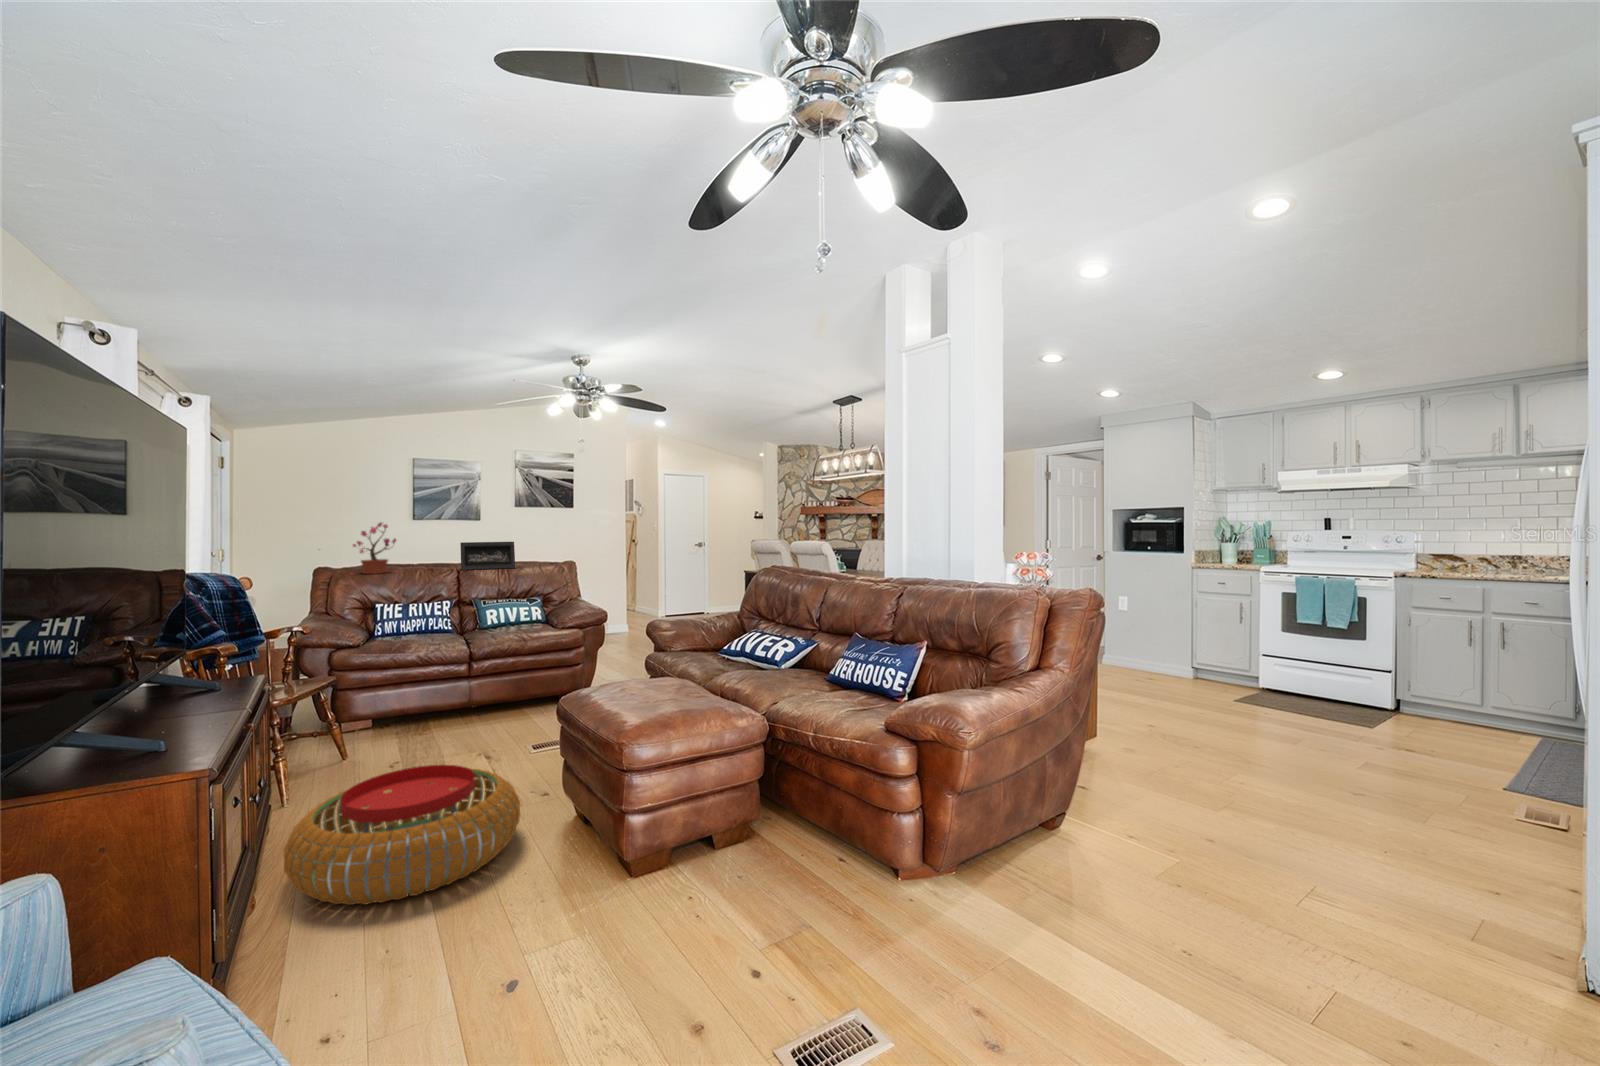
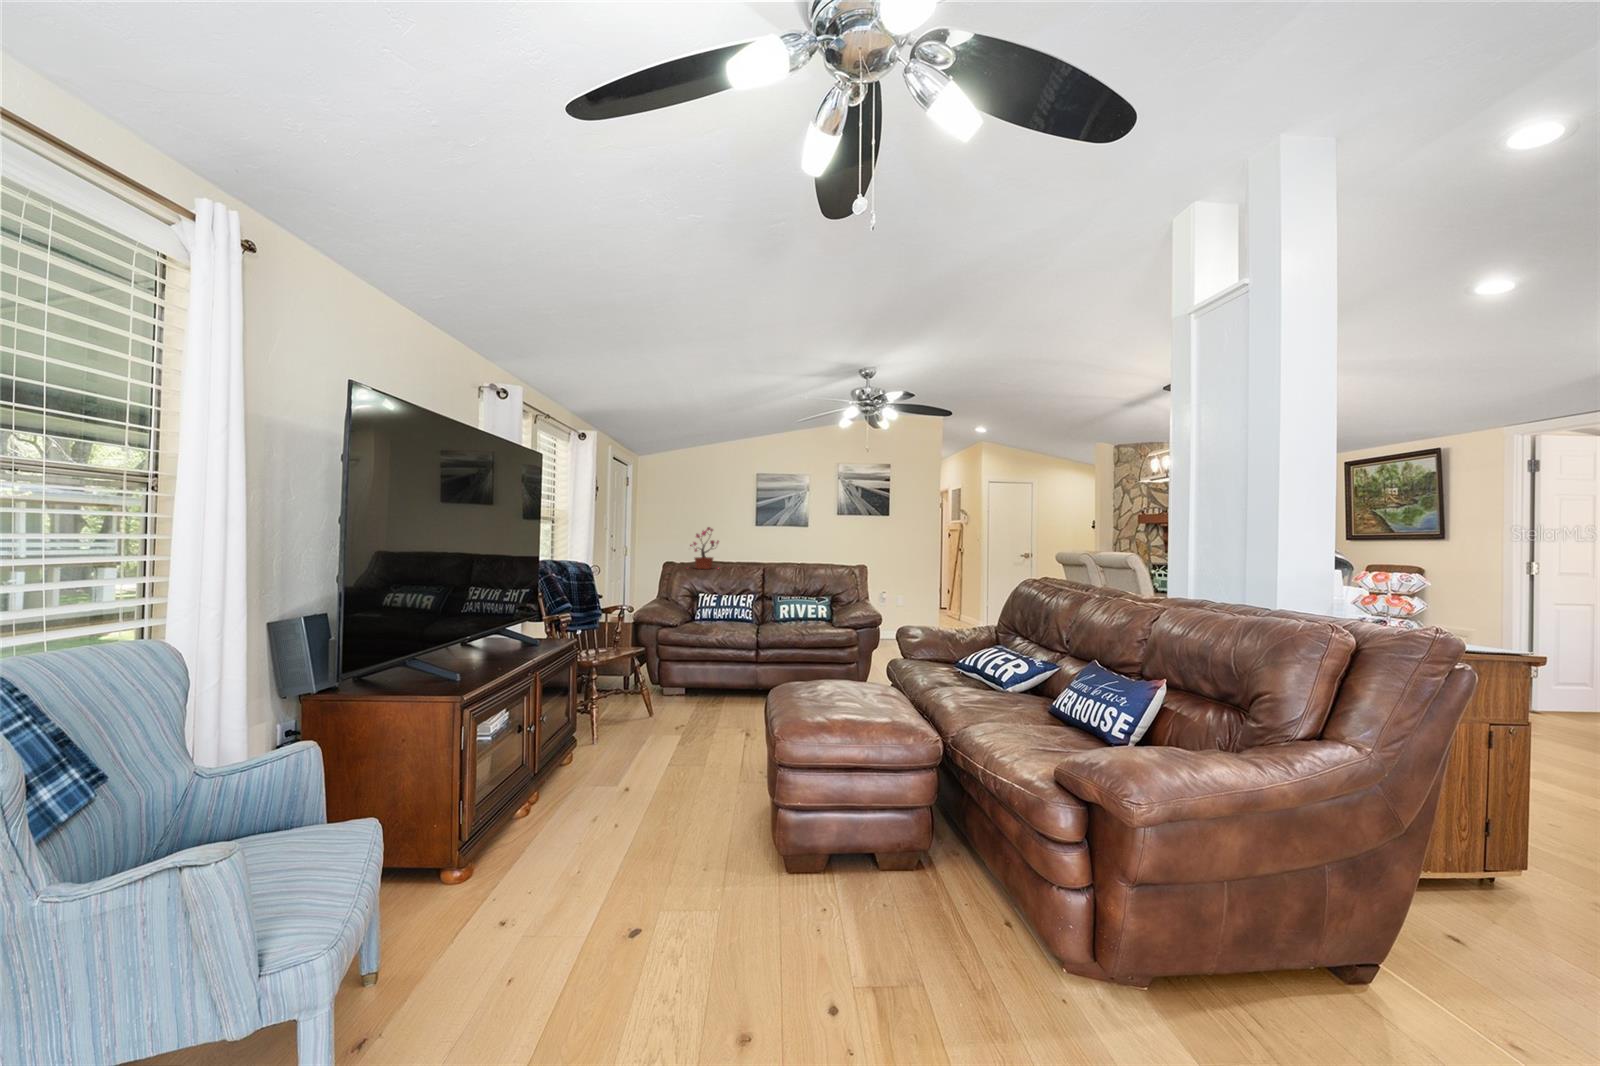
picture frame: present [460,542,515,570] -> none [767,545,810,569]
pouf: present [284,765,520,905] -> none [559,728,730,832]

